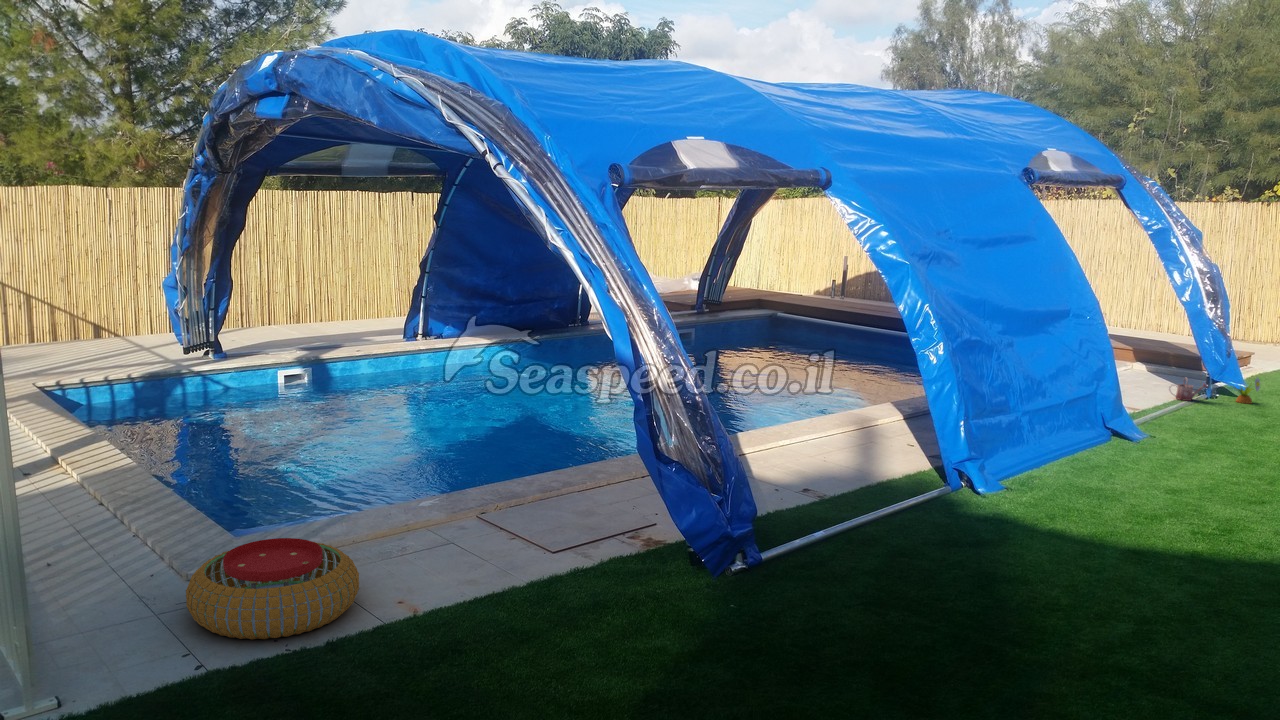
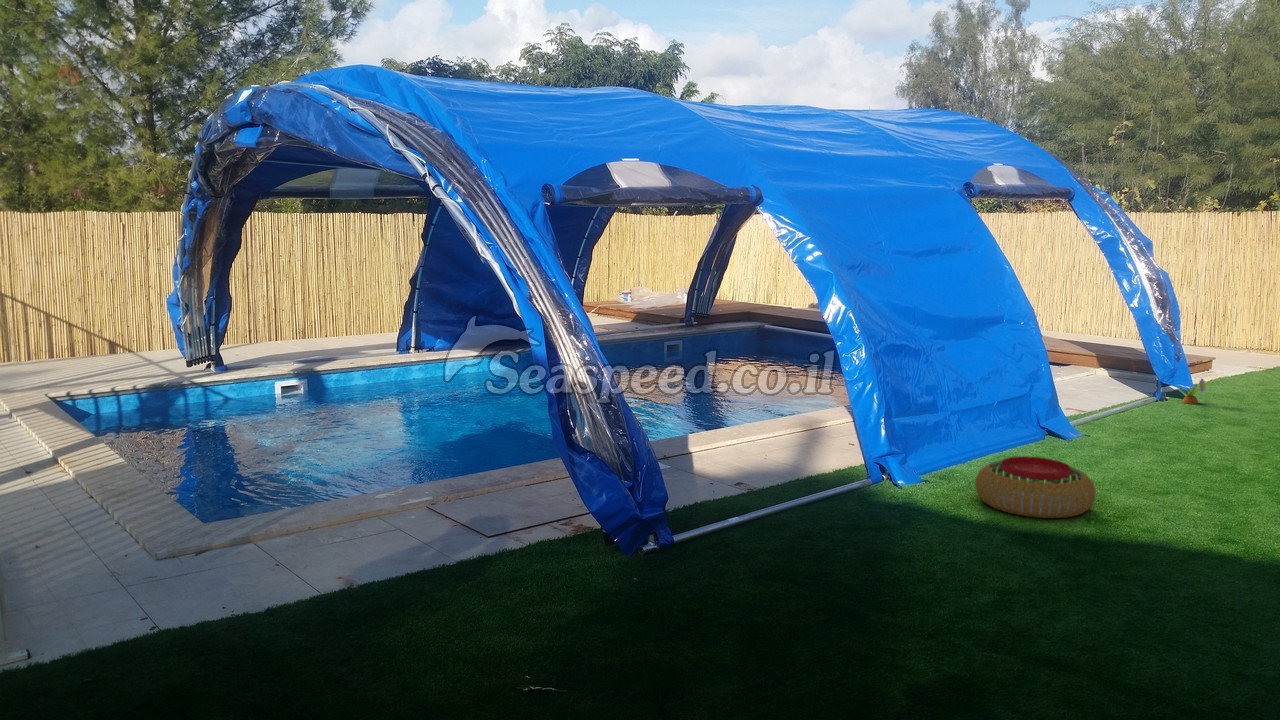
watering can: present [1169,377,1207,401] -> none [1118,379,1155,402]
pouf: present [186,538,359,640] -> present [975,456,1096,518]

